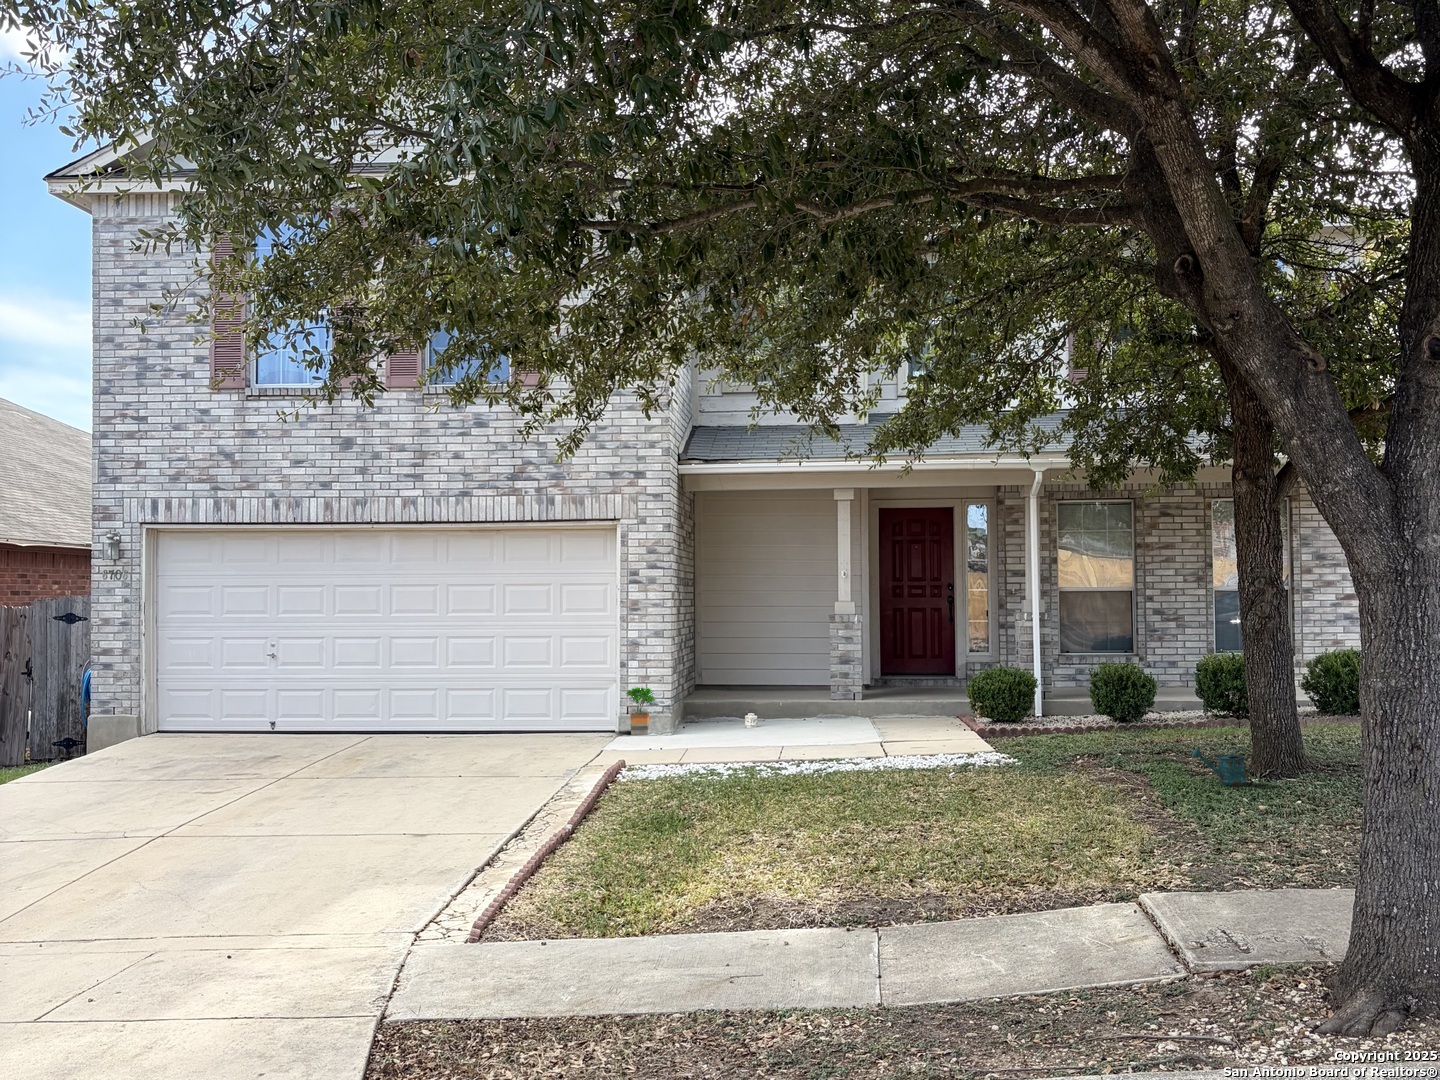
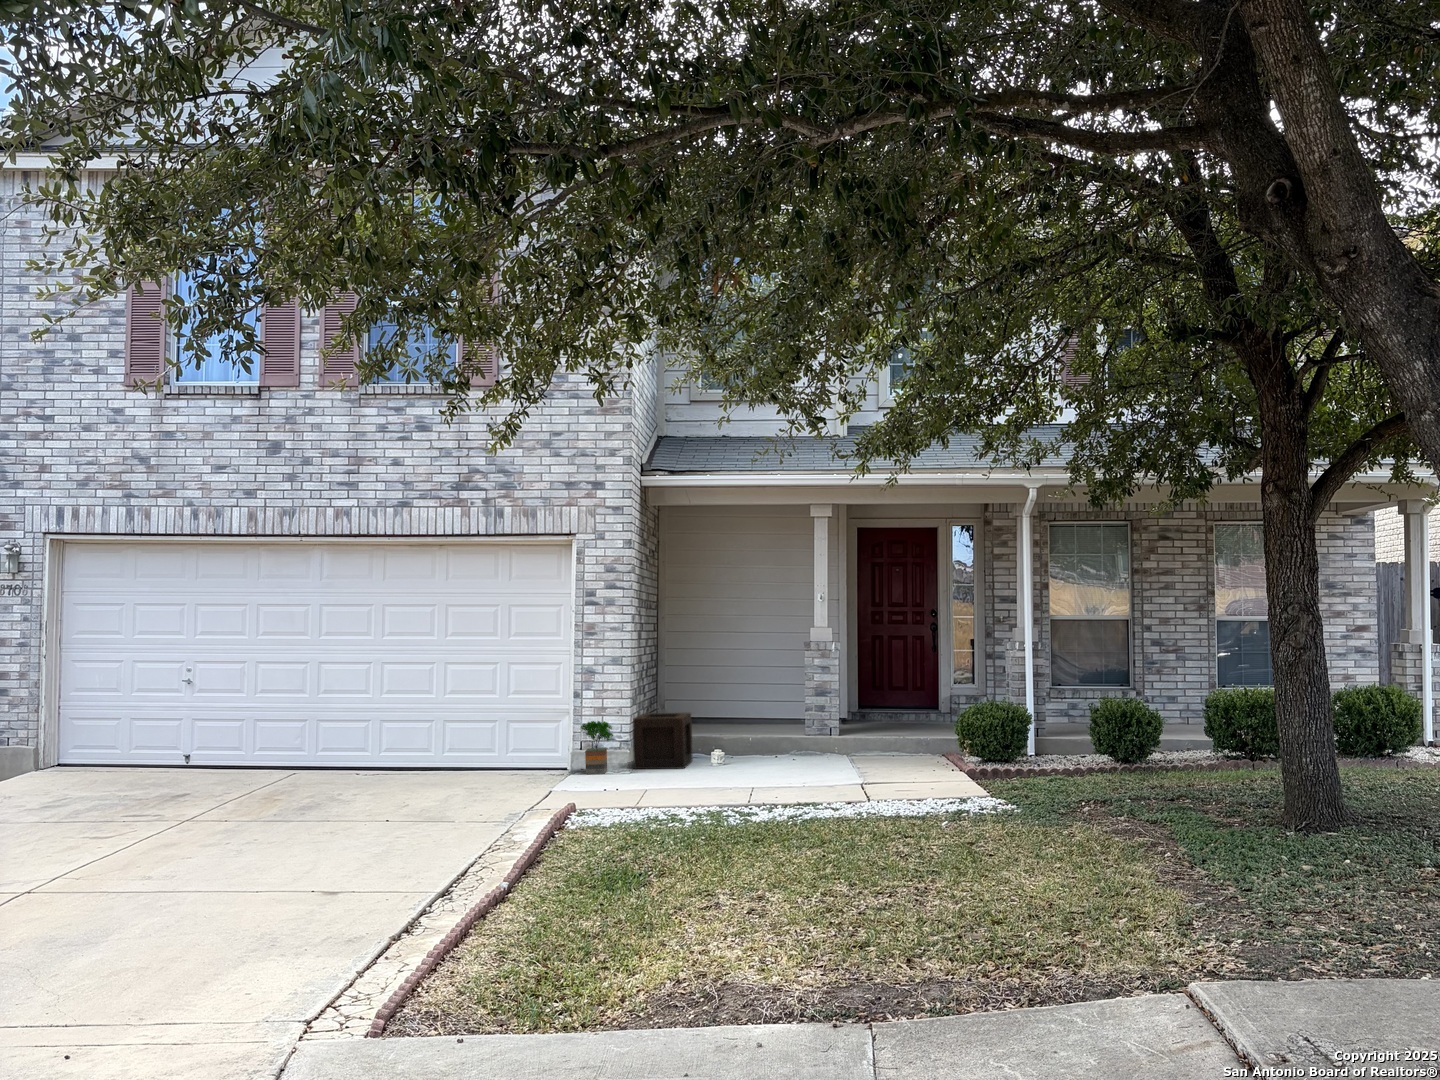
wooden crate: none [673,679,727,730] -> present [633,713,692,769]
watering can: present [1192,748,1253,786] -> none [1215,797,1284,840]

